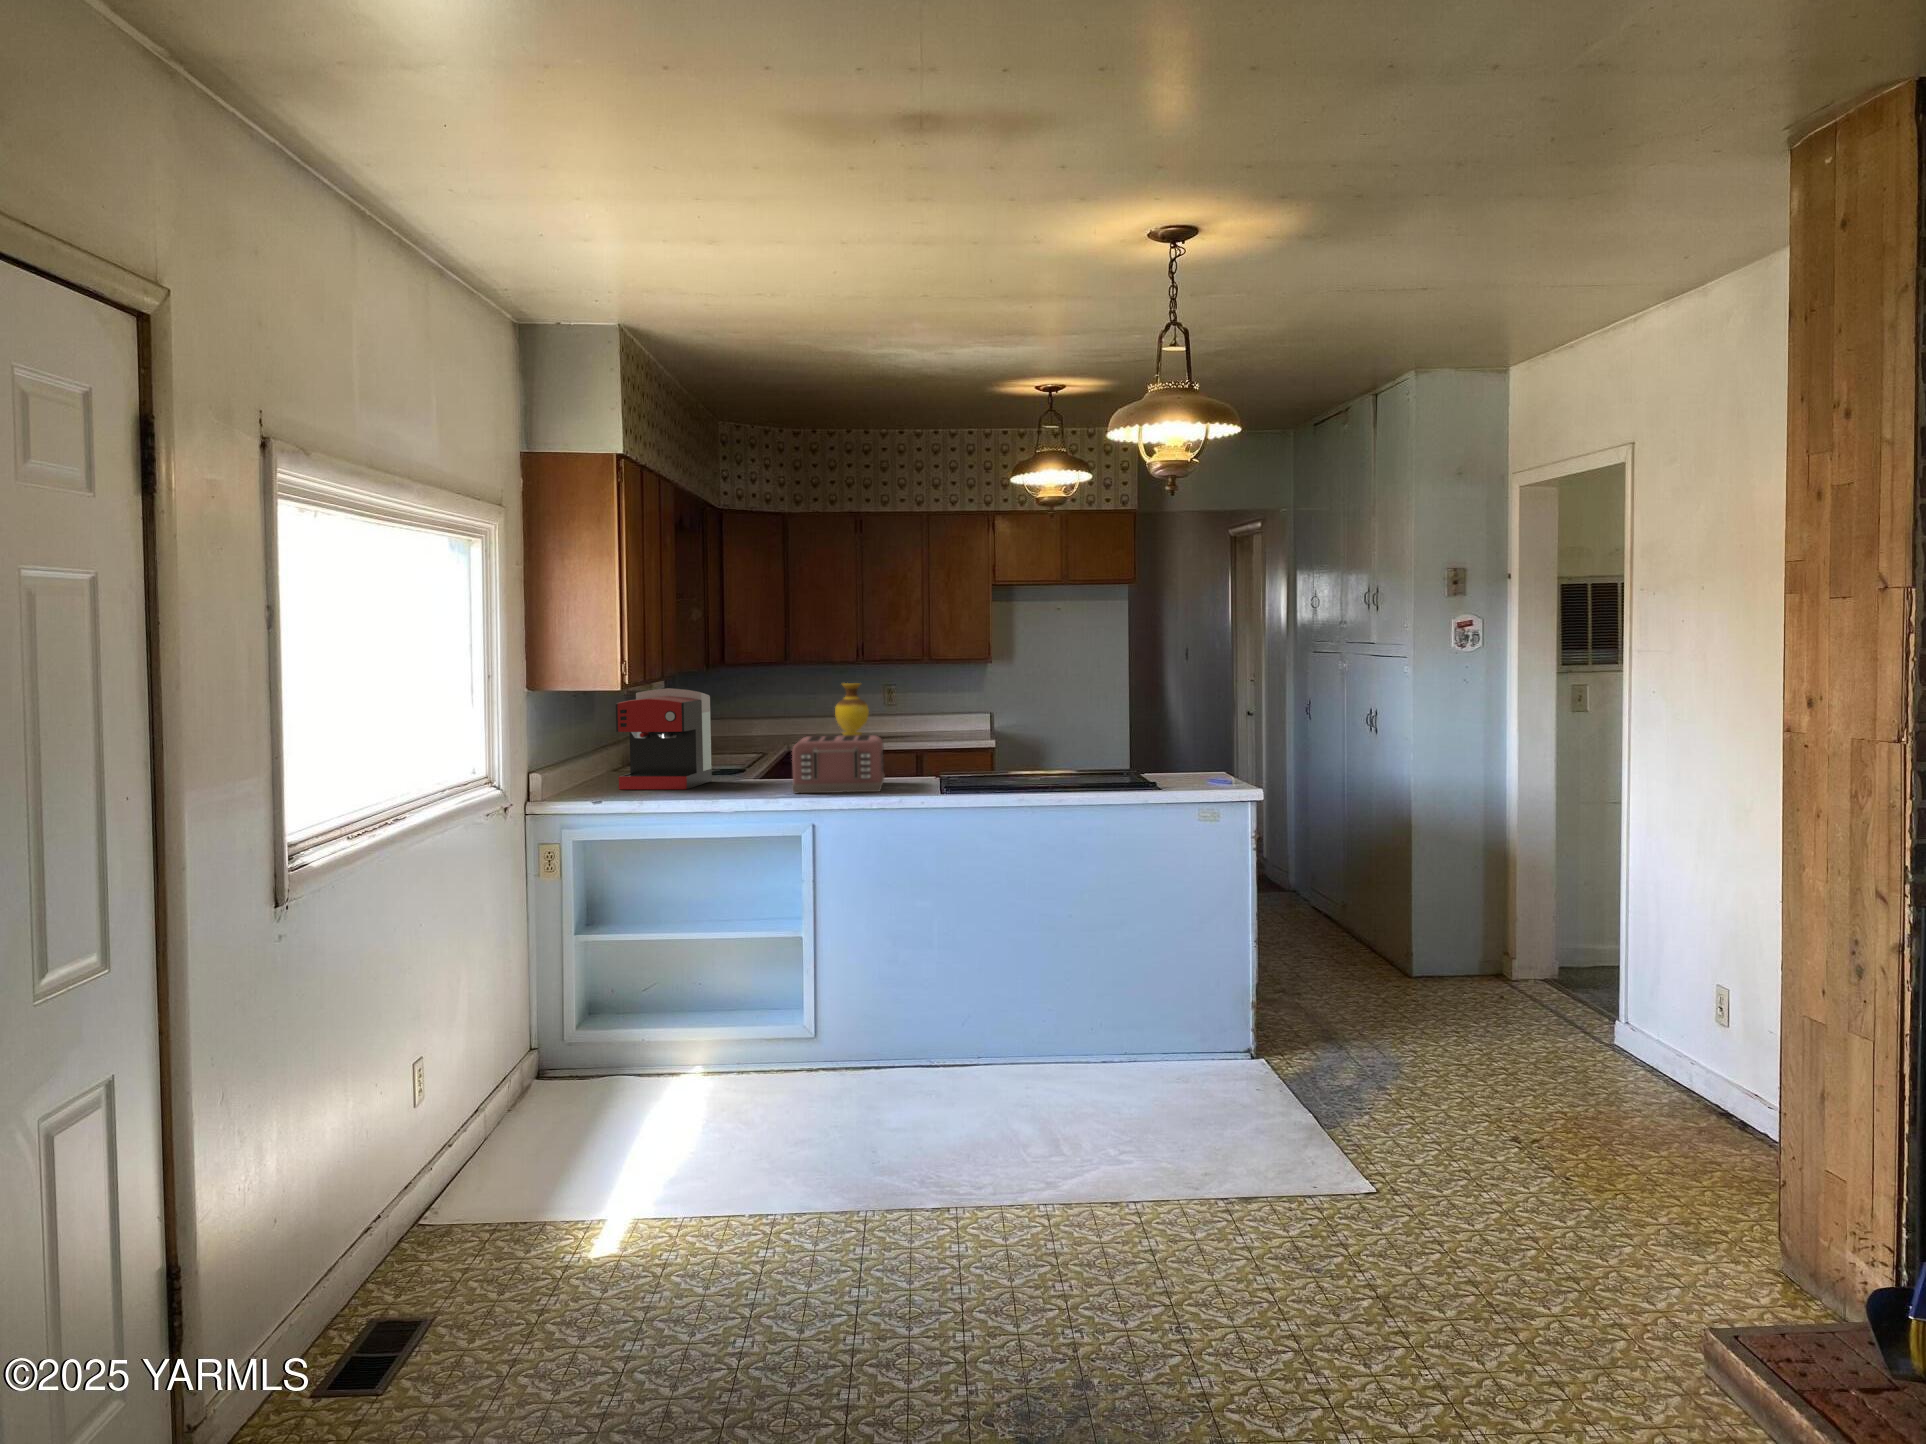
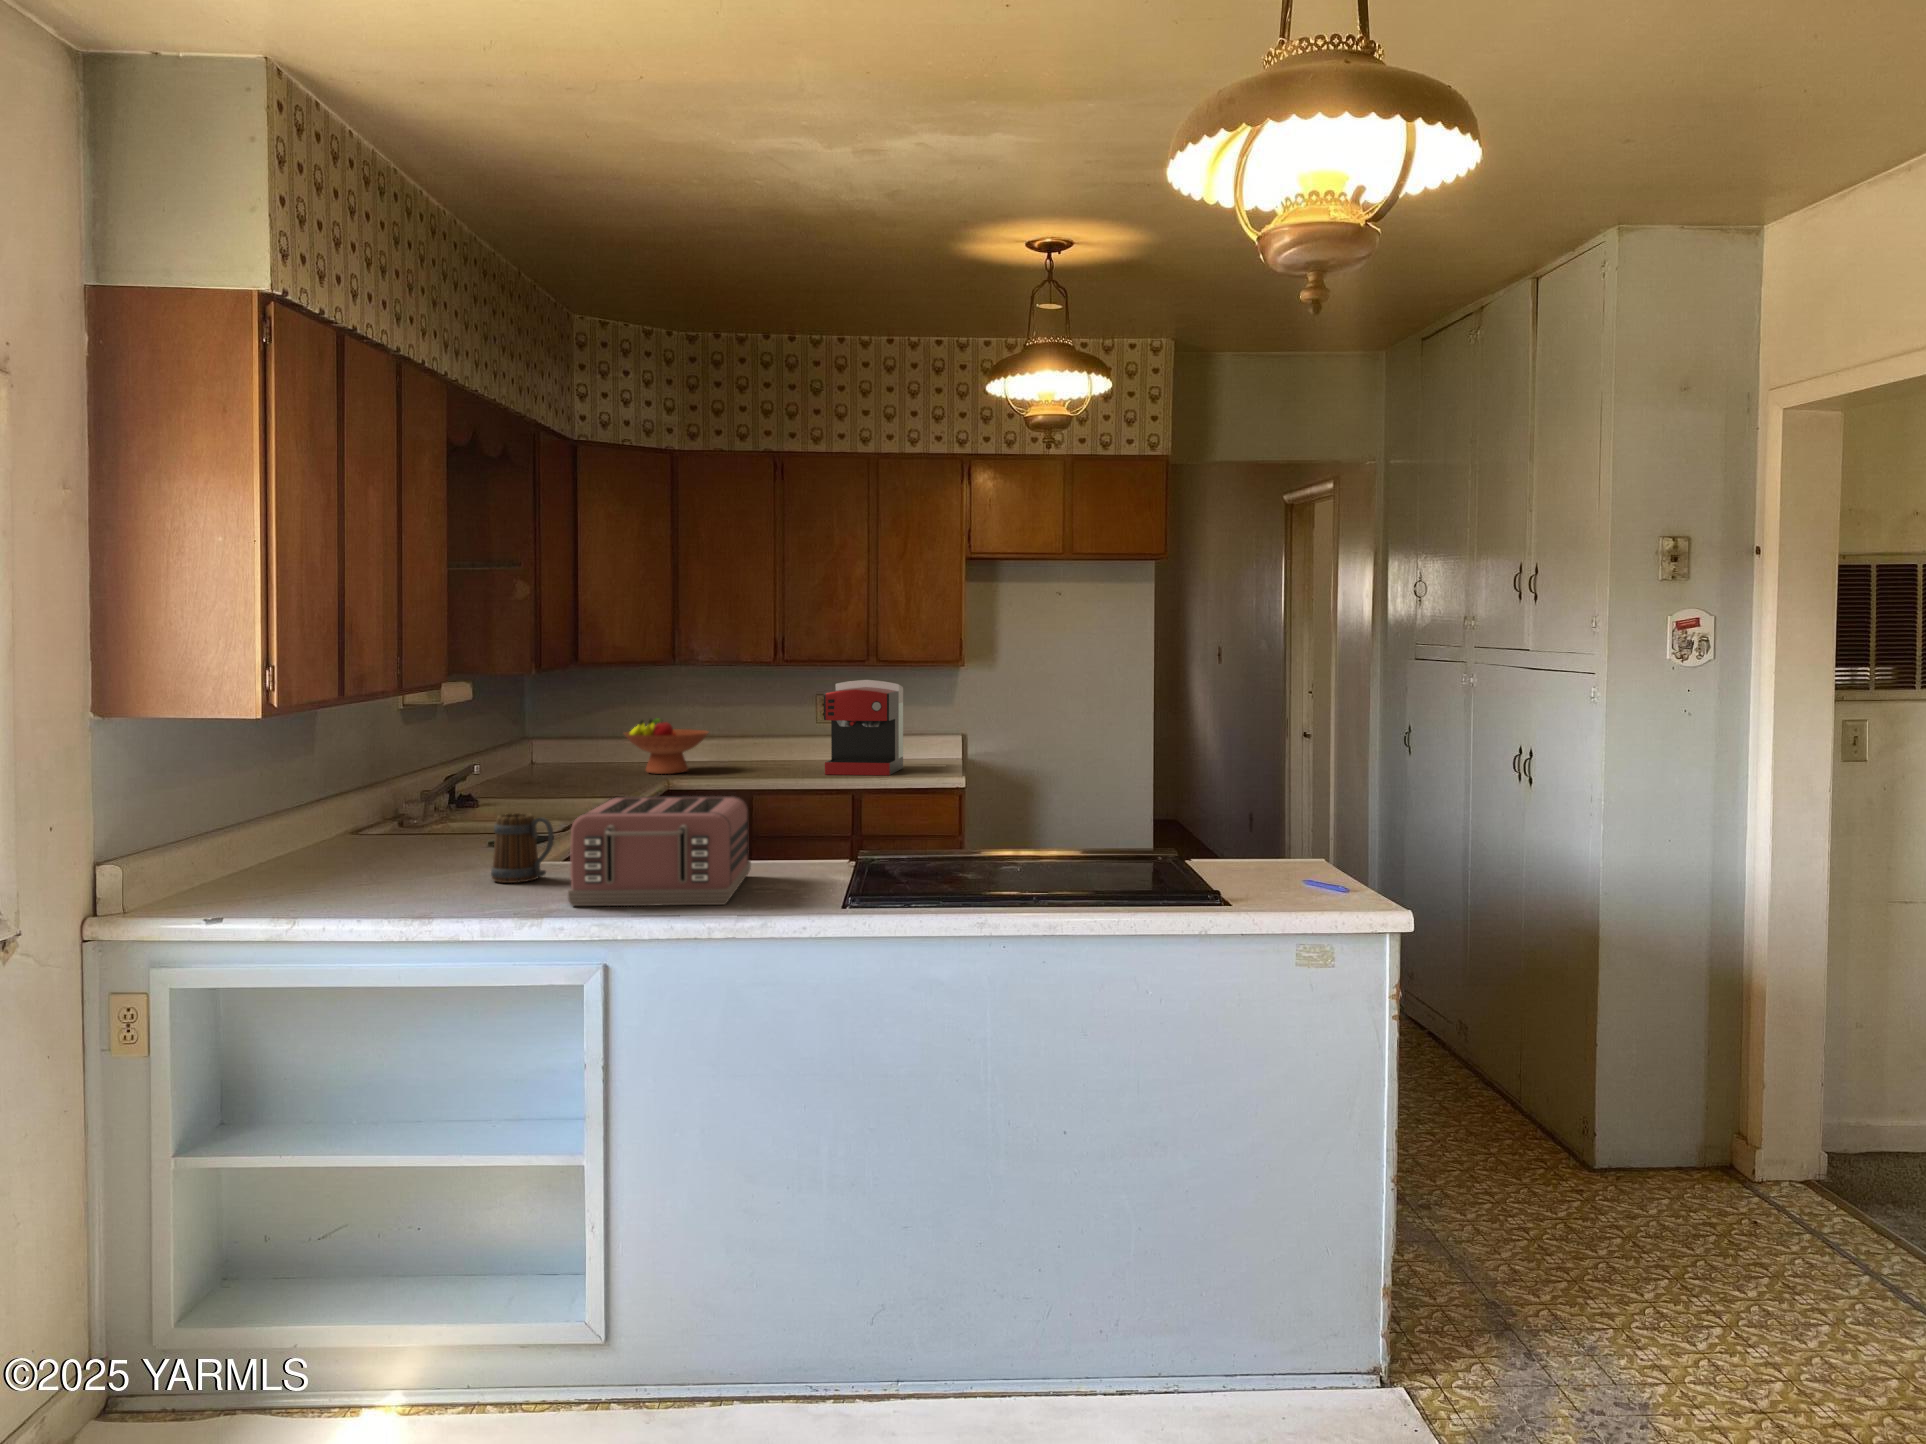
vase: present [835,683,869,735] -> none [745,692,792,769]
coffee maker: present [616,688,712,789] -> present [824,680,903,775]
fruit bowl: none [750,703,811,742] -> present [624,718,708,774]
mug: none [734,747,771,787] -> present [491,813,554,883]

